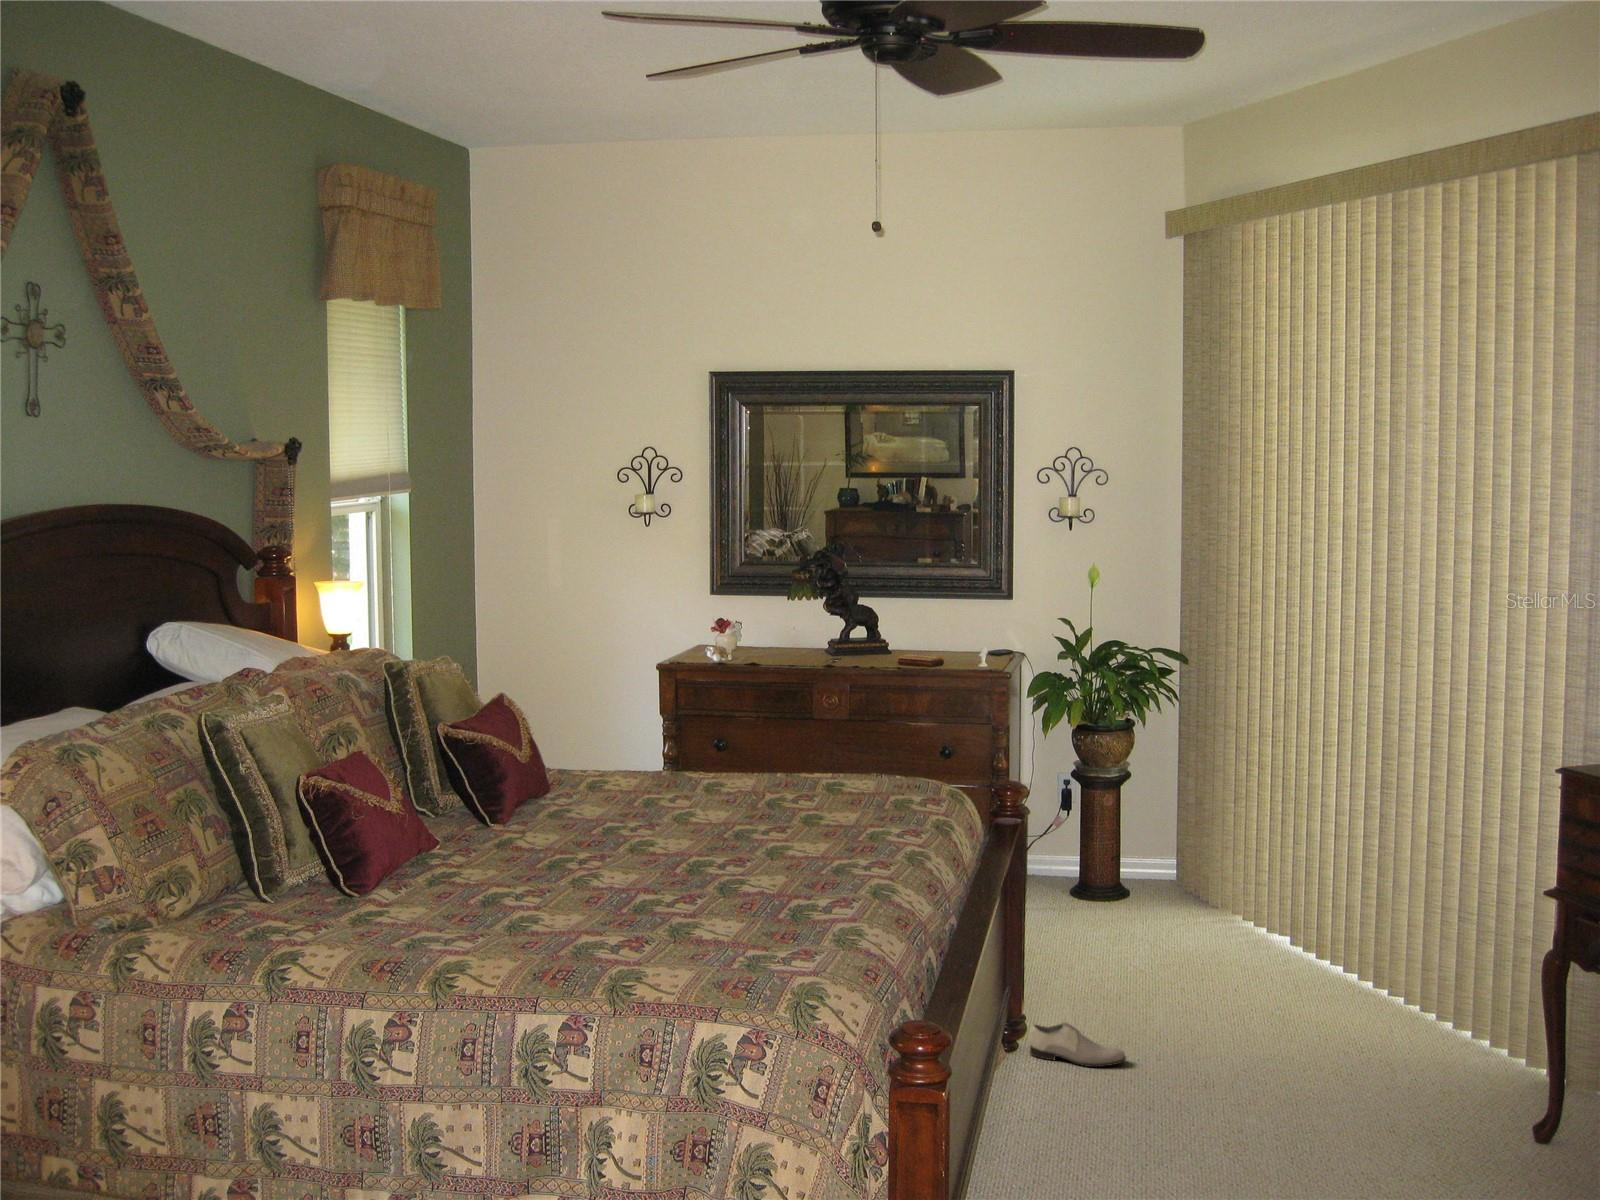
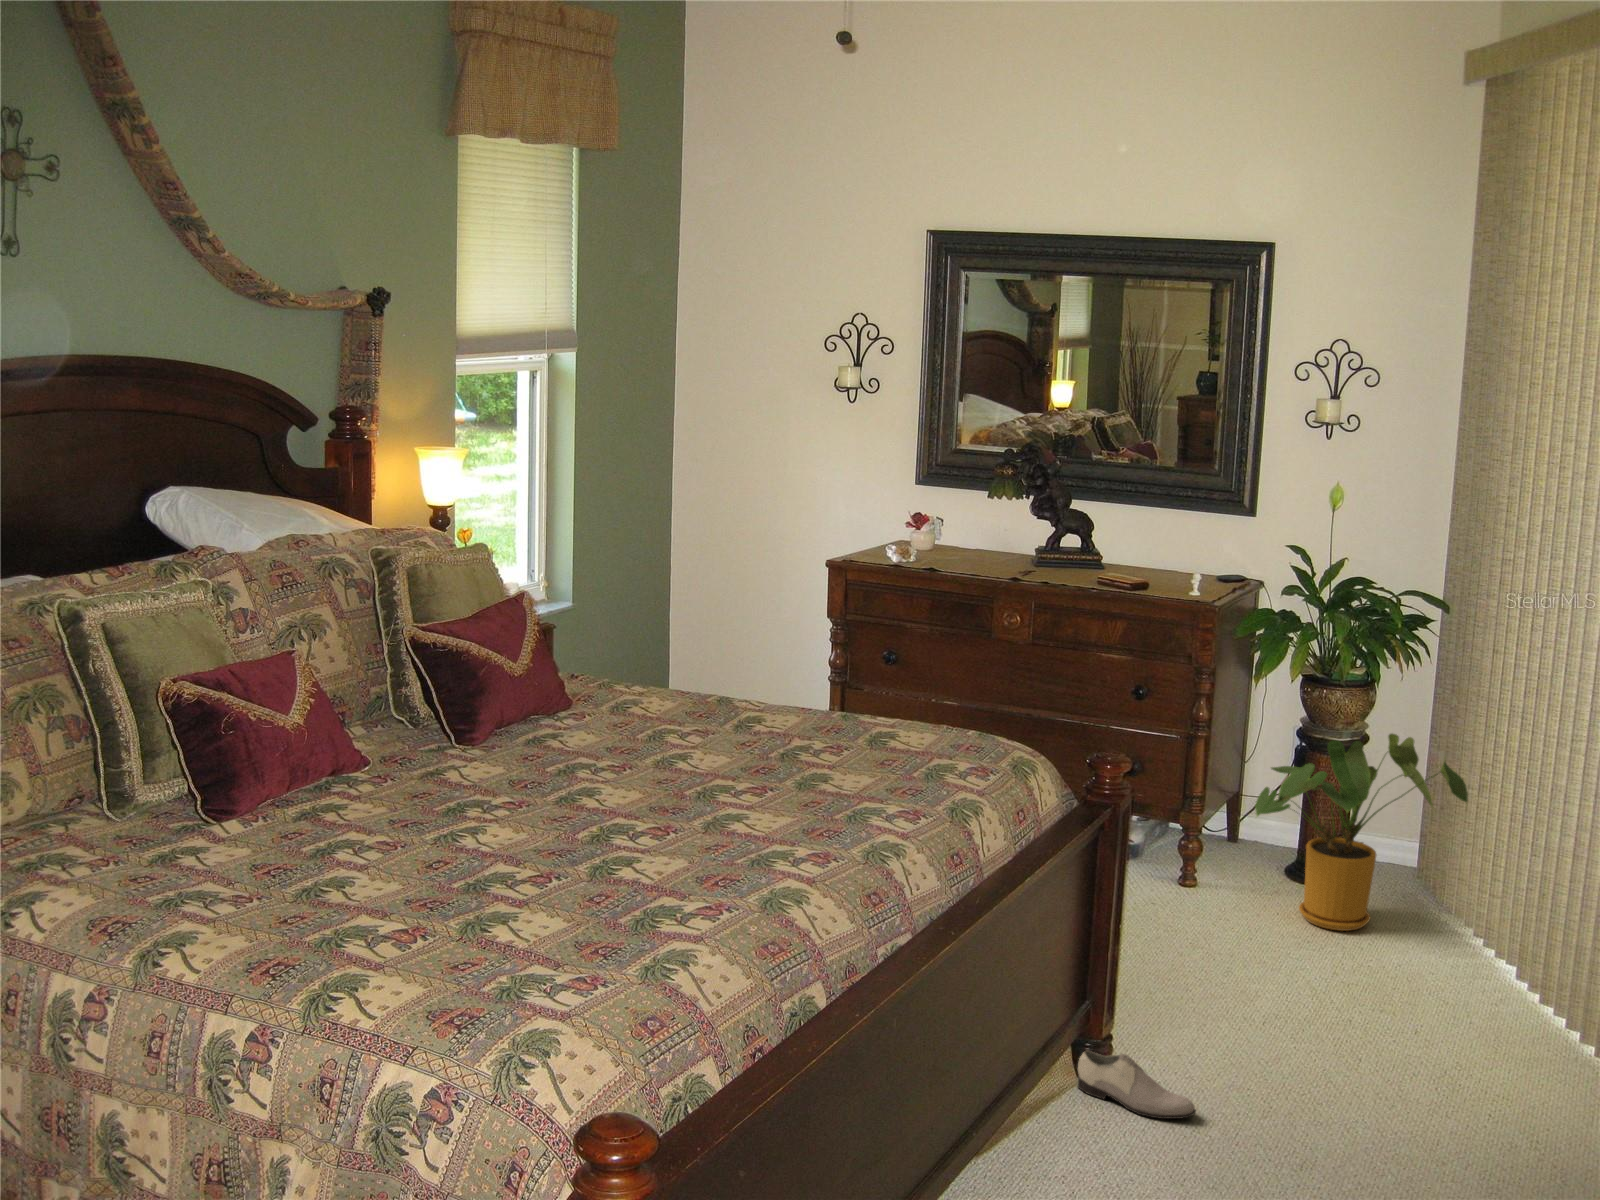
house plant: none [1077,776,1235,929] -> present [1255,734,1468,931]

